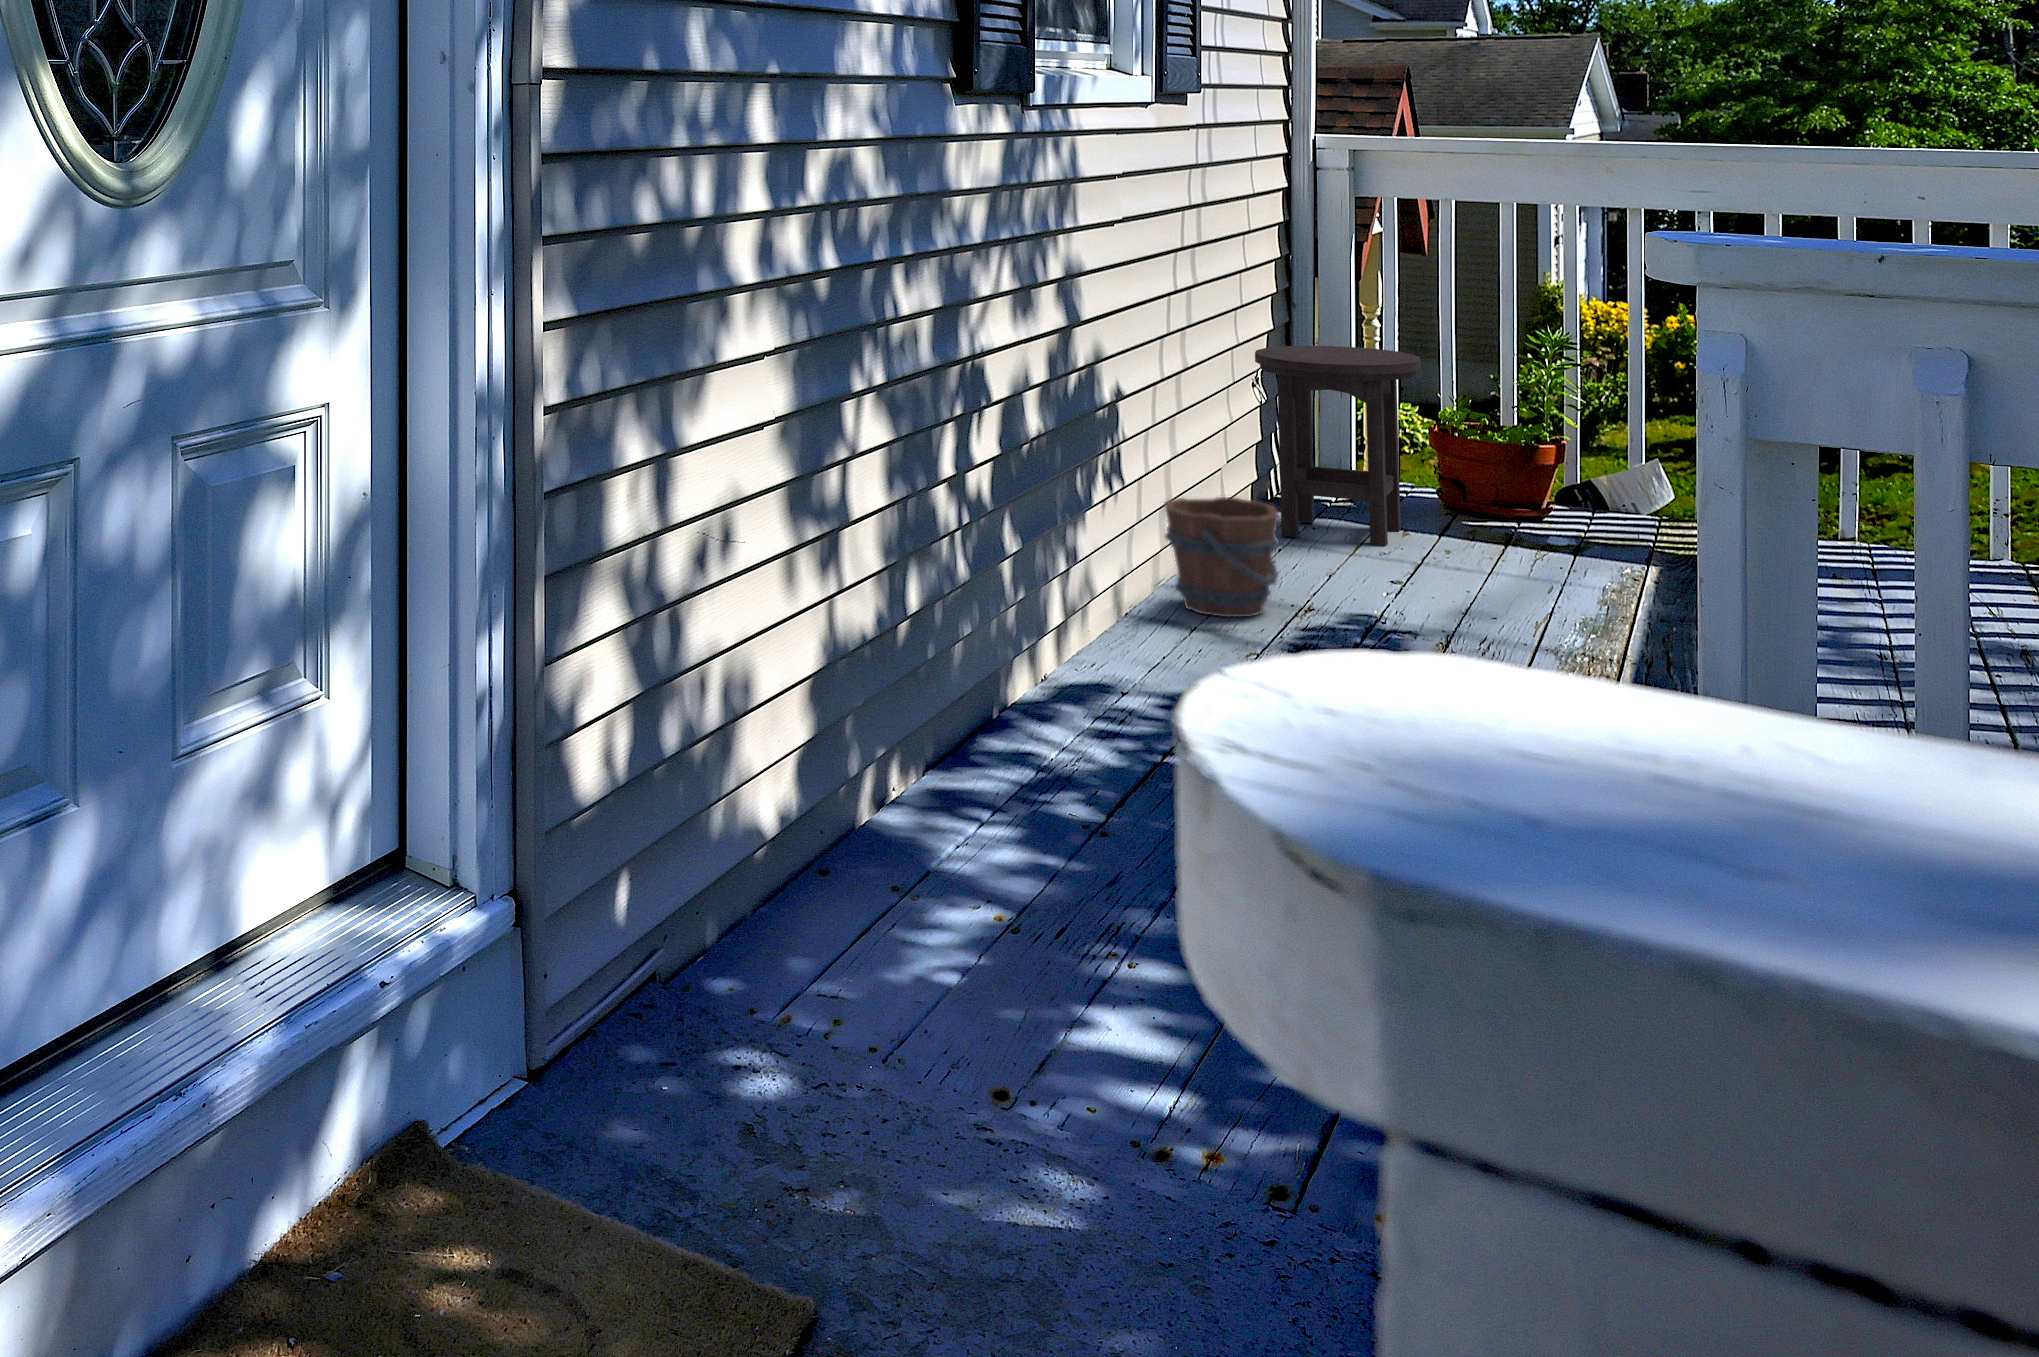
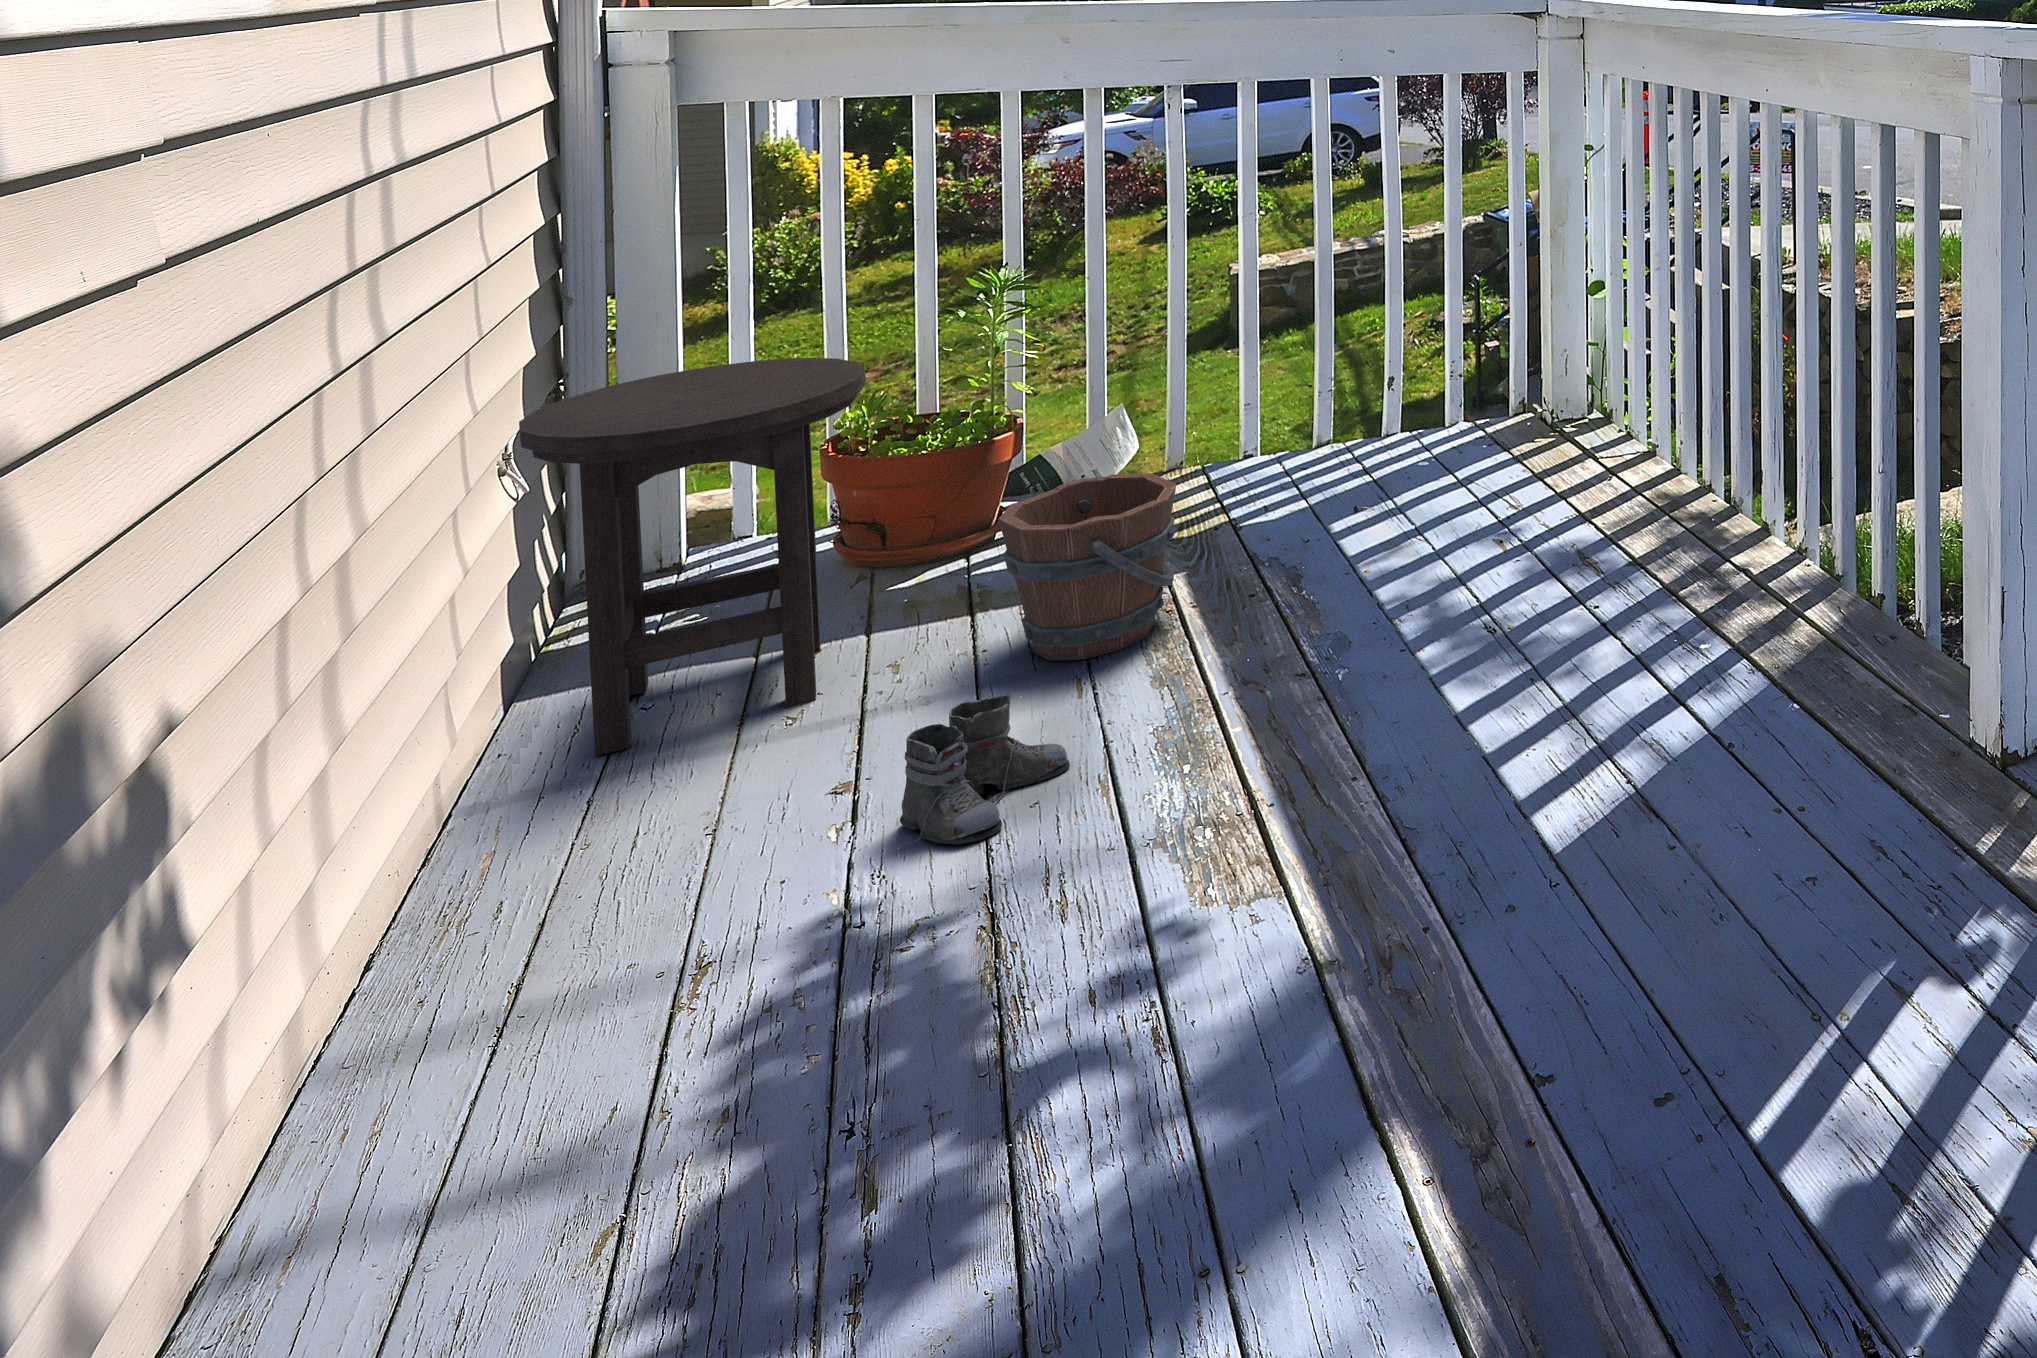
bucket: present [1164,497,1279,617] -> present [999,473,1176,661]
boots: none [1382,539,1489,605] -> present [889,694,1070,853]

